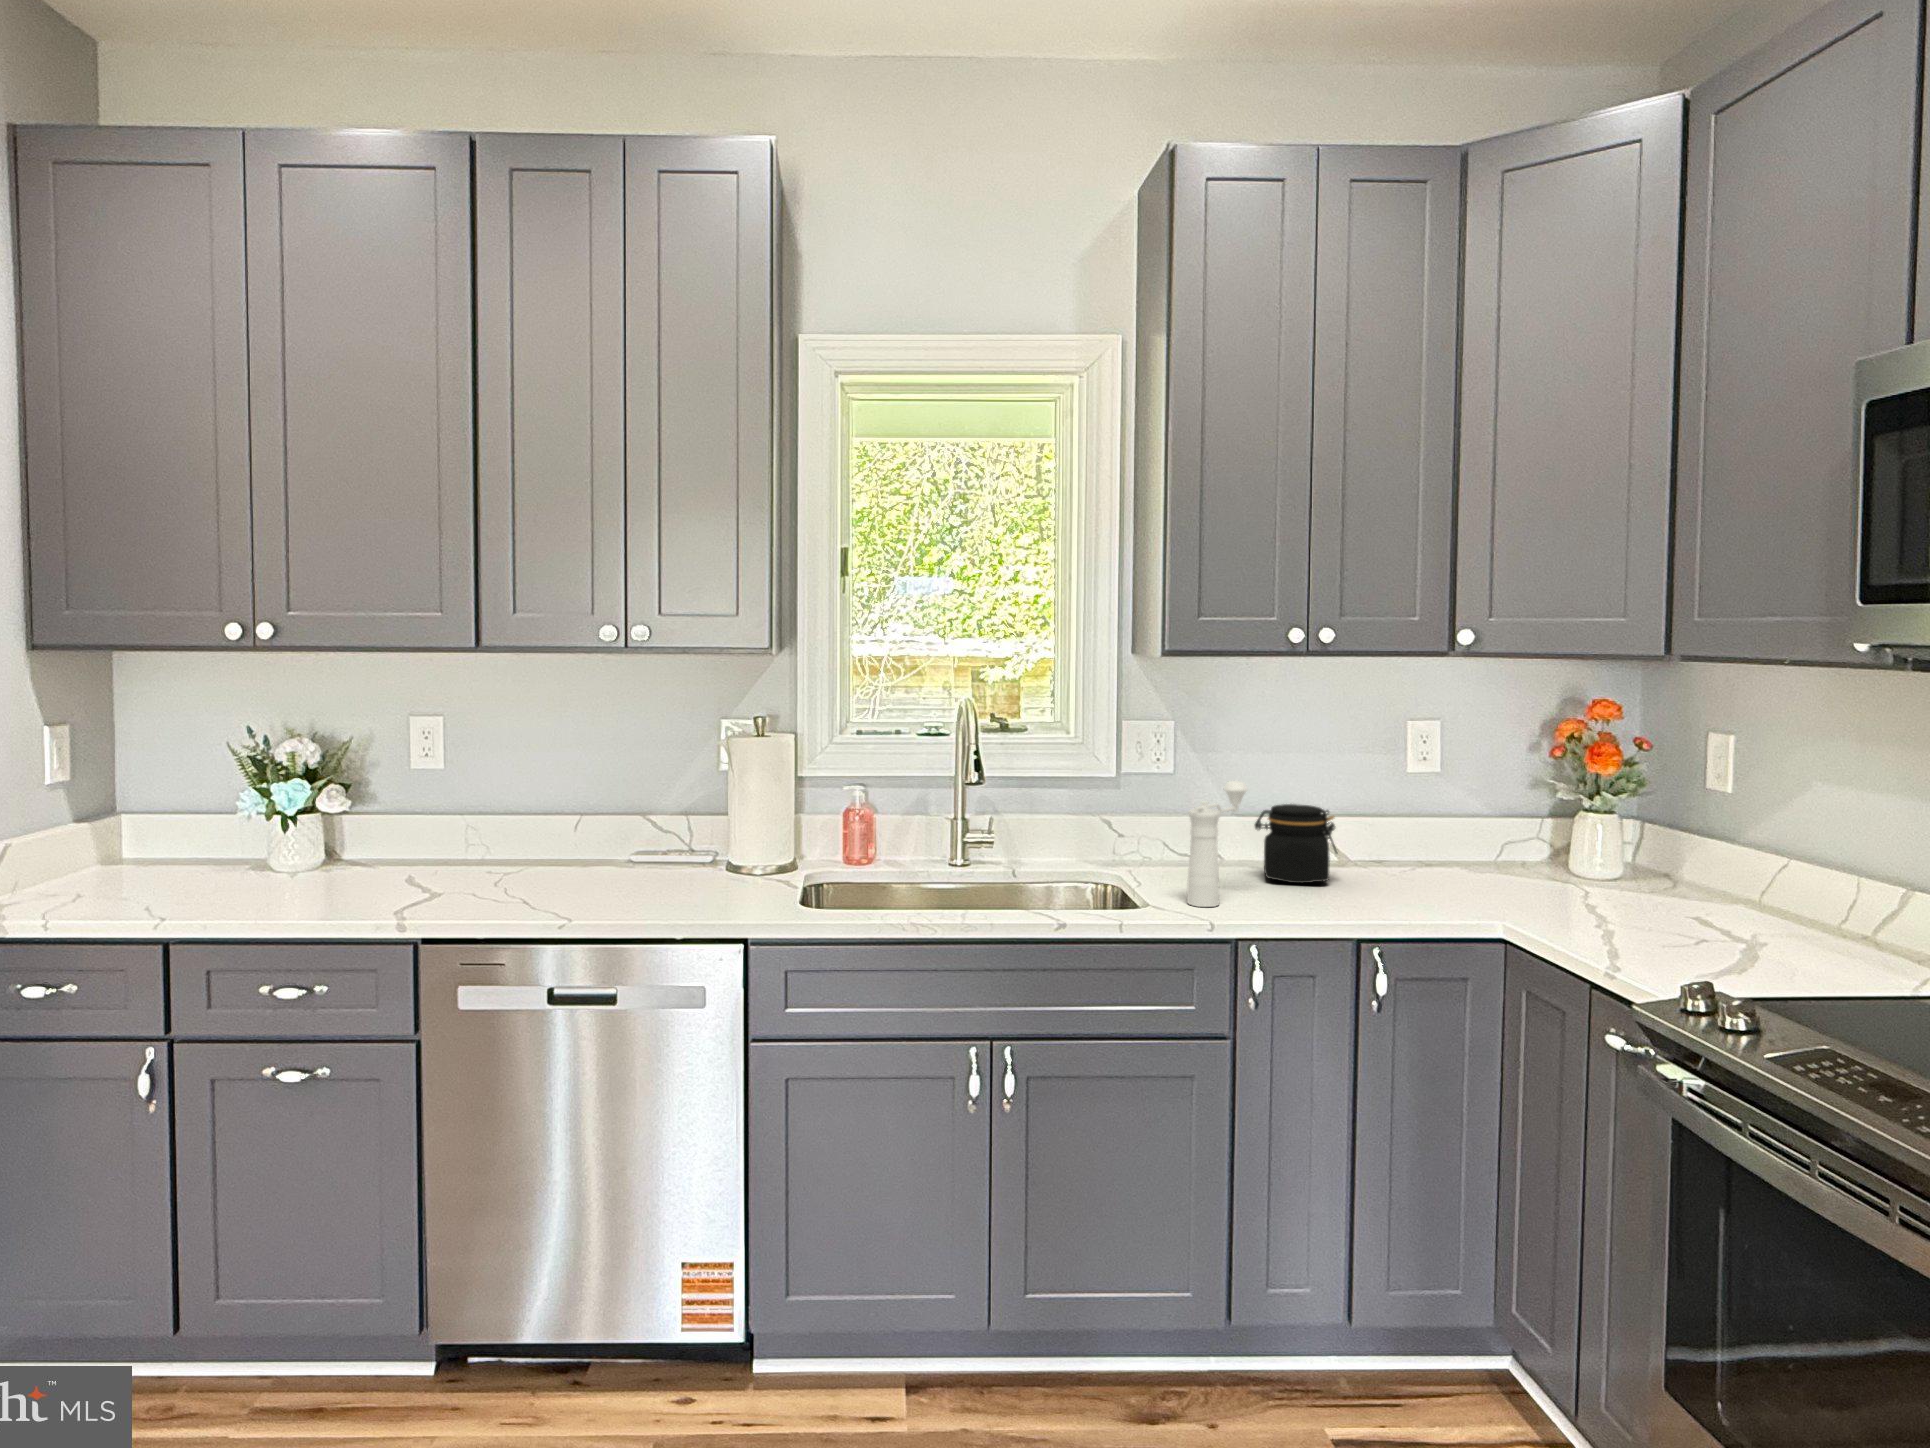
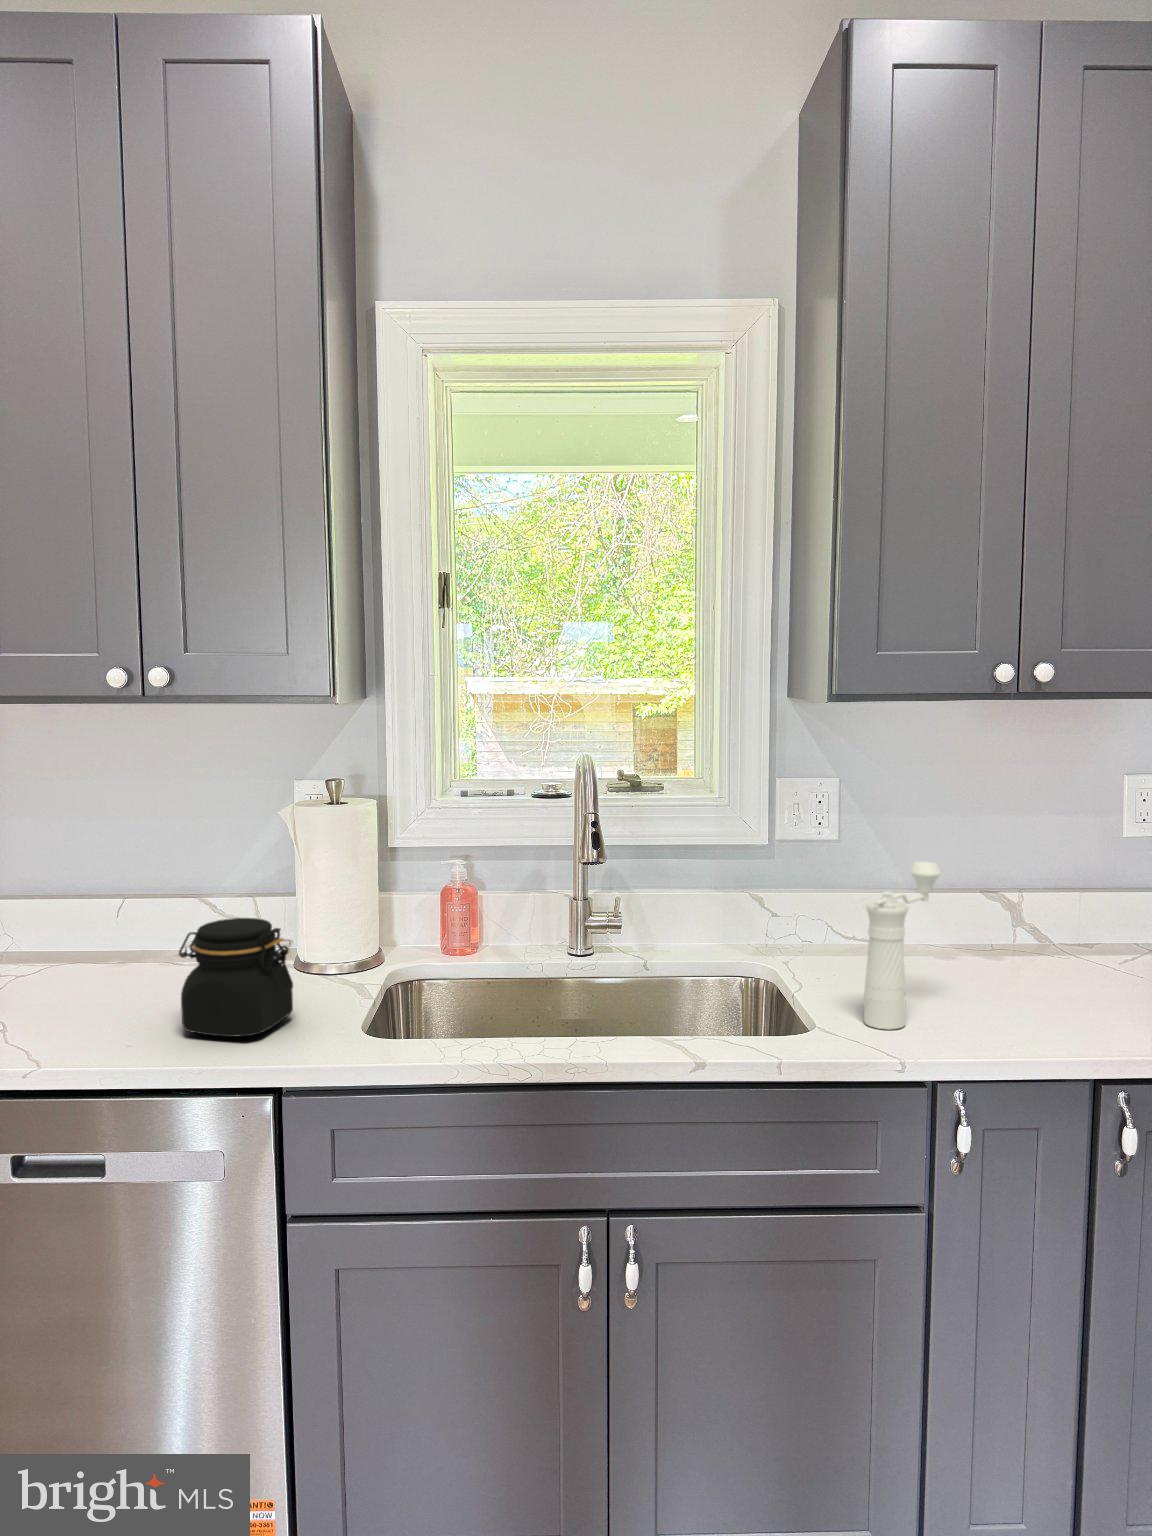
jar: present [1255,804,1337,883] -> present [179,918,293,1037]

